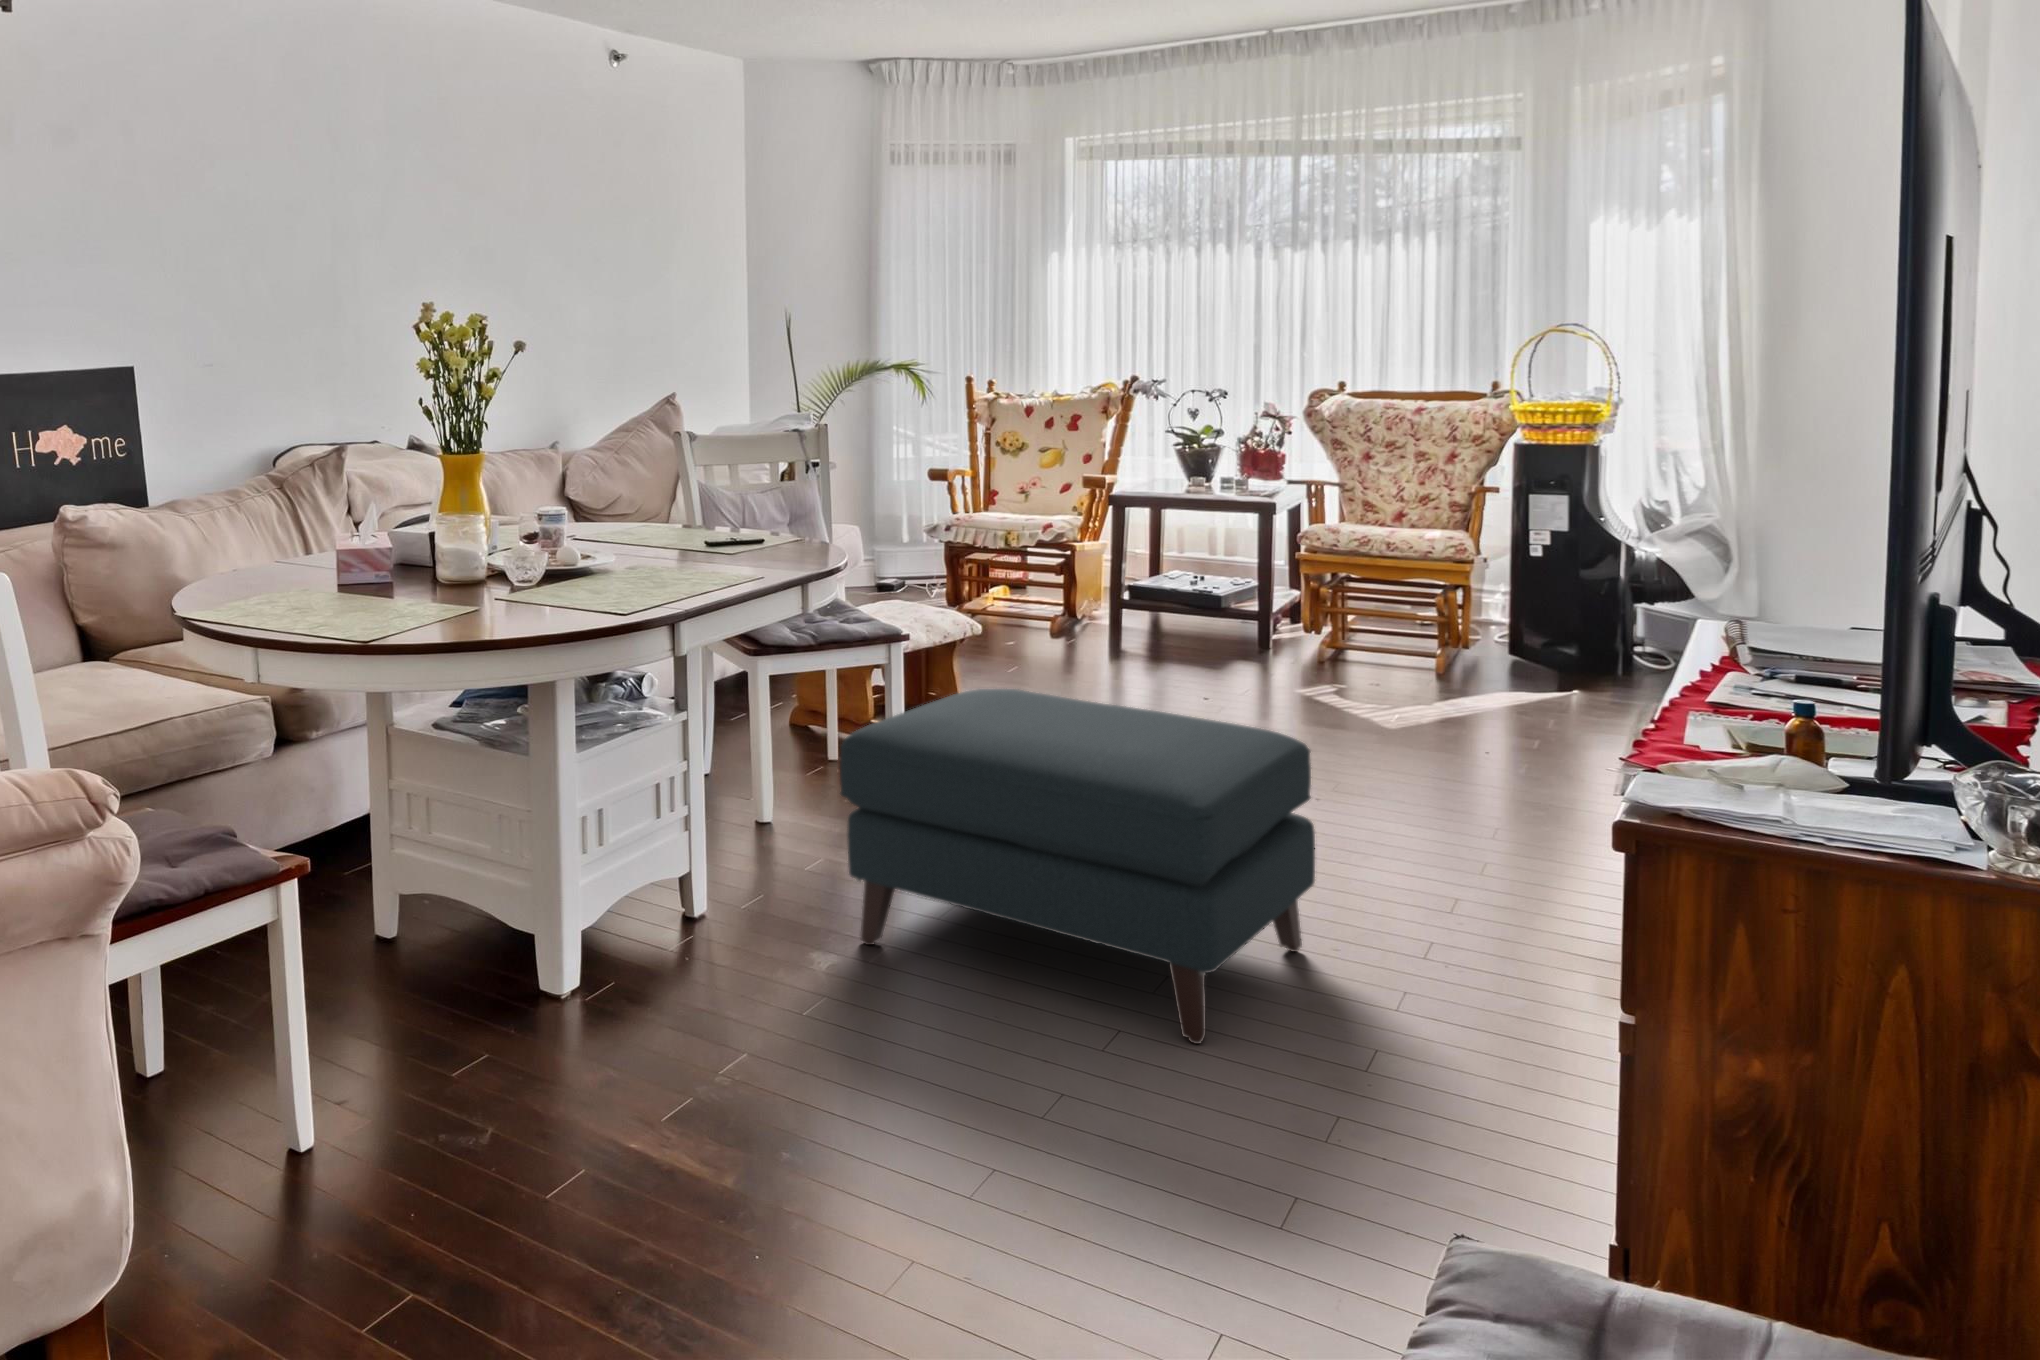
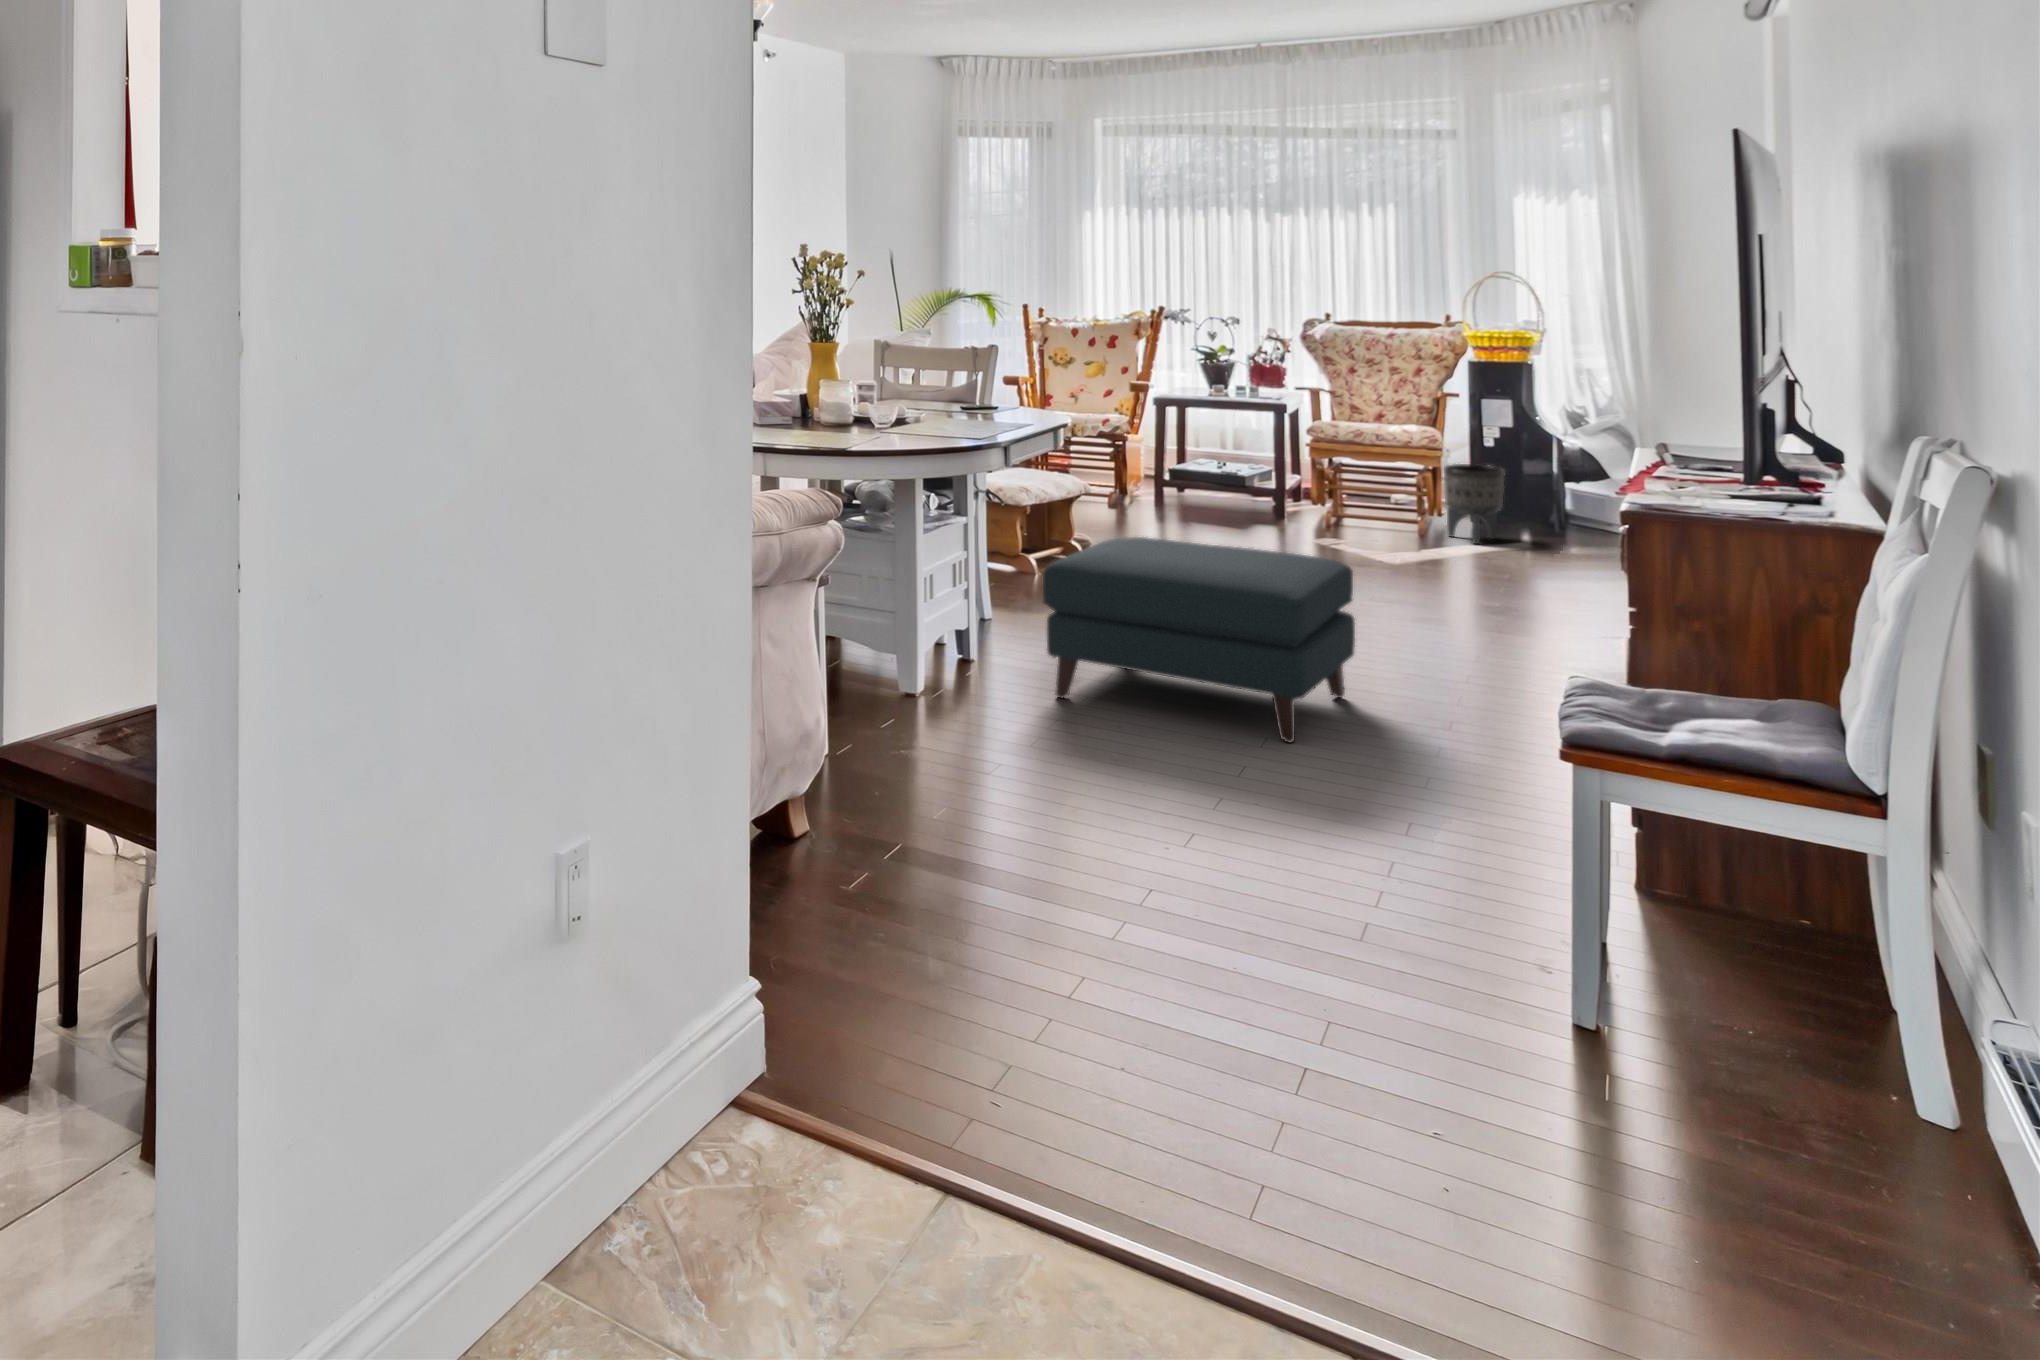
planter: none [1479,582,1559,691] -> present [1444,464,1505,544]

